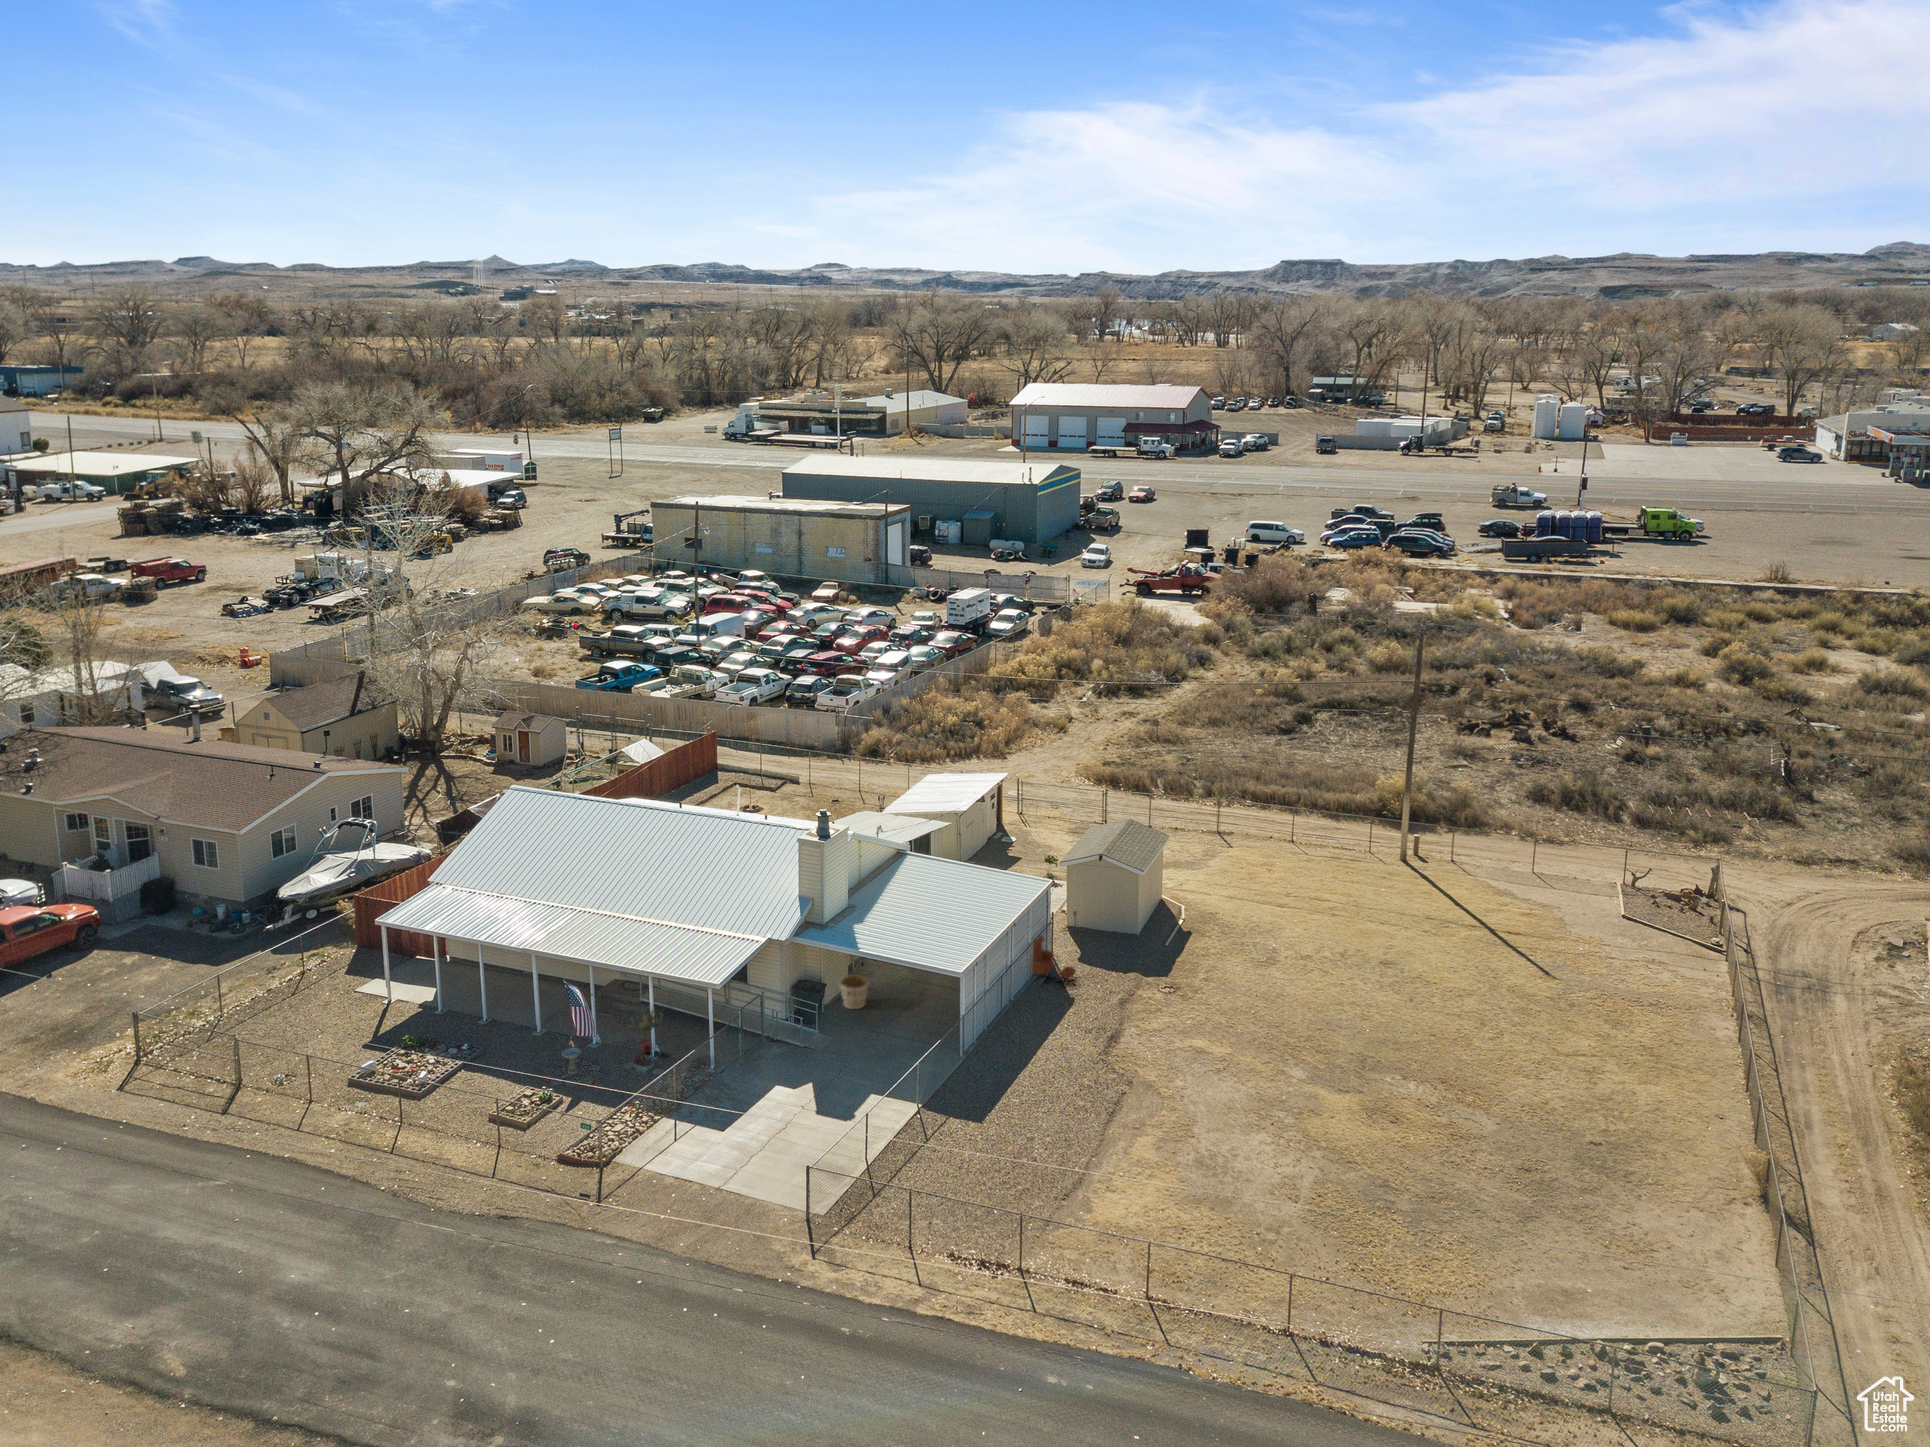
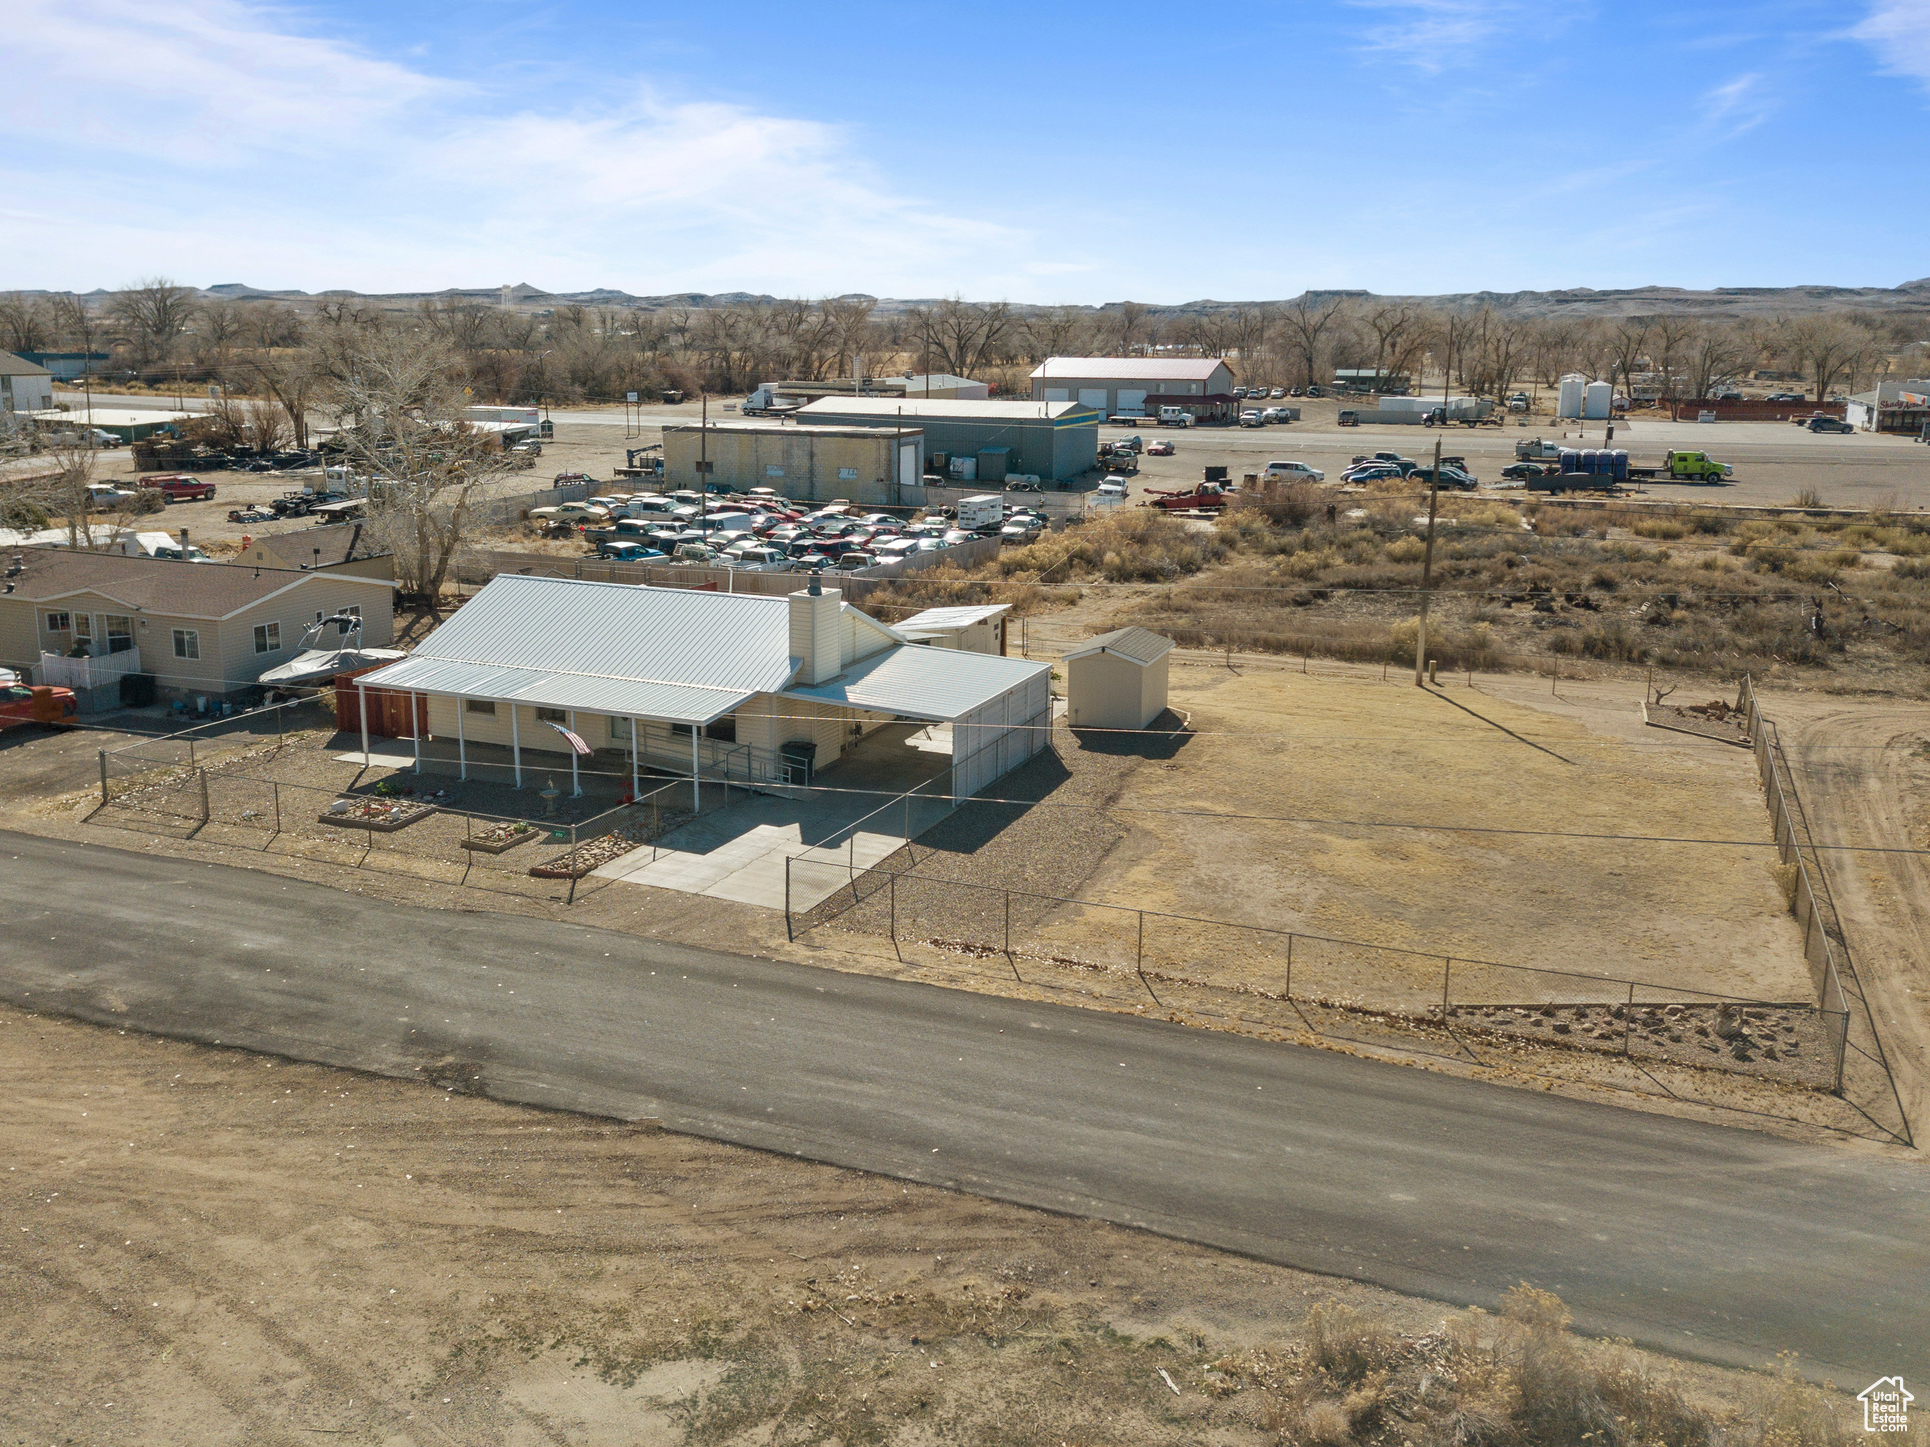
lounge chair: present [1032,936,1076,984] -> present [31,687,79,731]
wooden bucket: present [839,975,869,1009] -> none [830,745,862,777]

